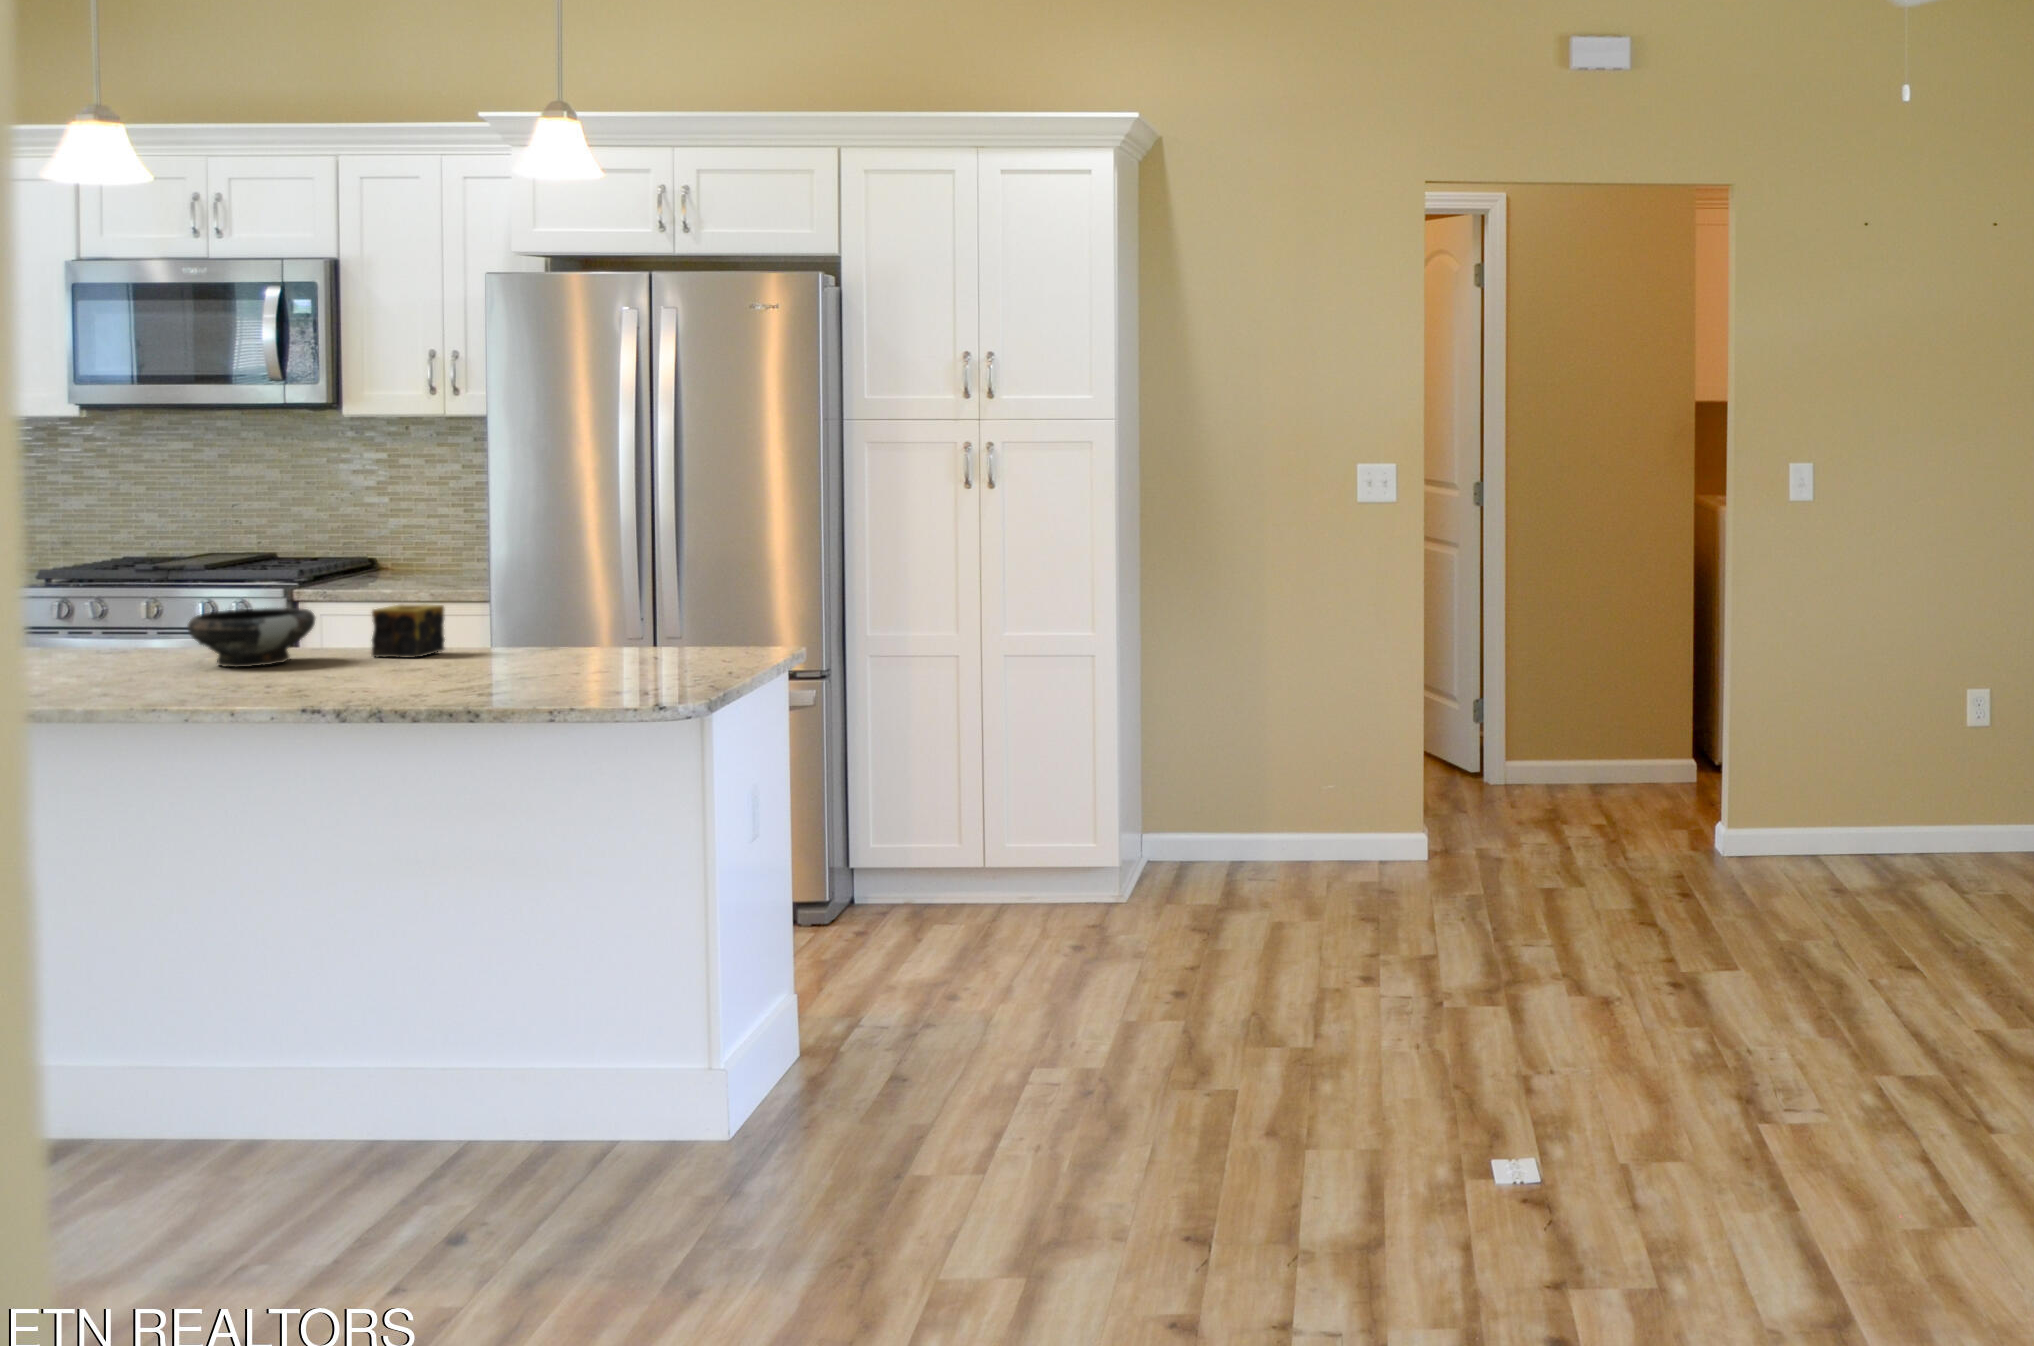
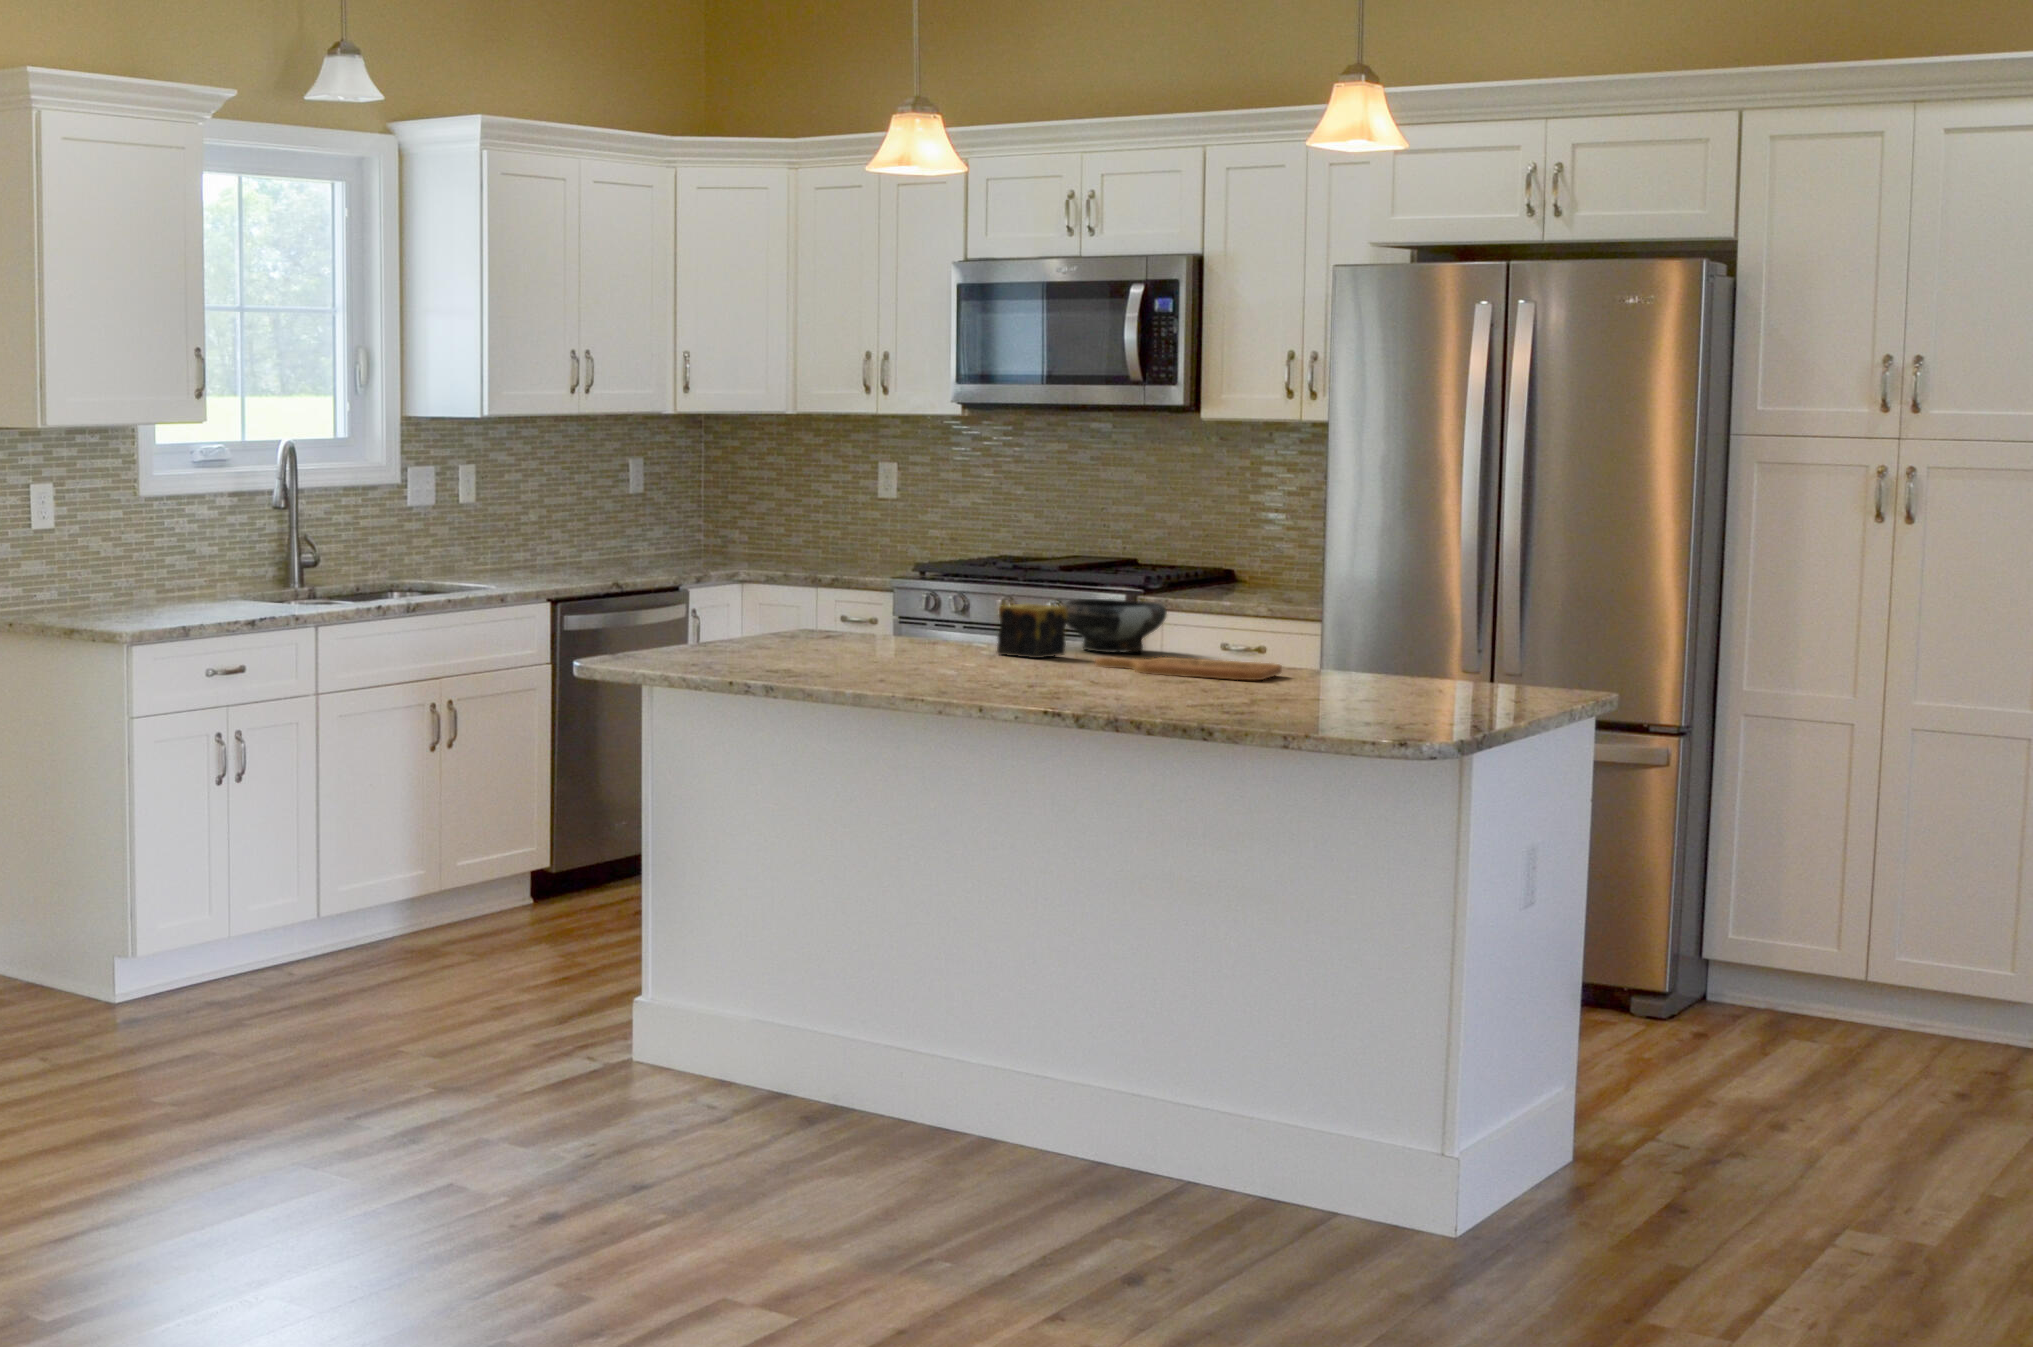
candle: present [372,604,445,658] -> present [997,604,1067,658]
cutting board: none [230,666,447,693] -> present [1095,657,1282,680]

